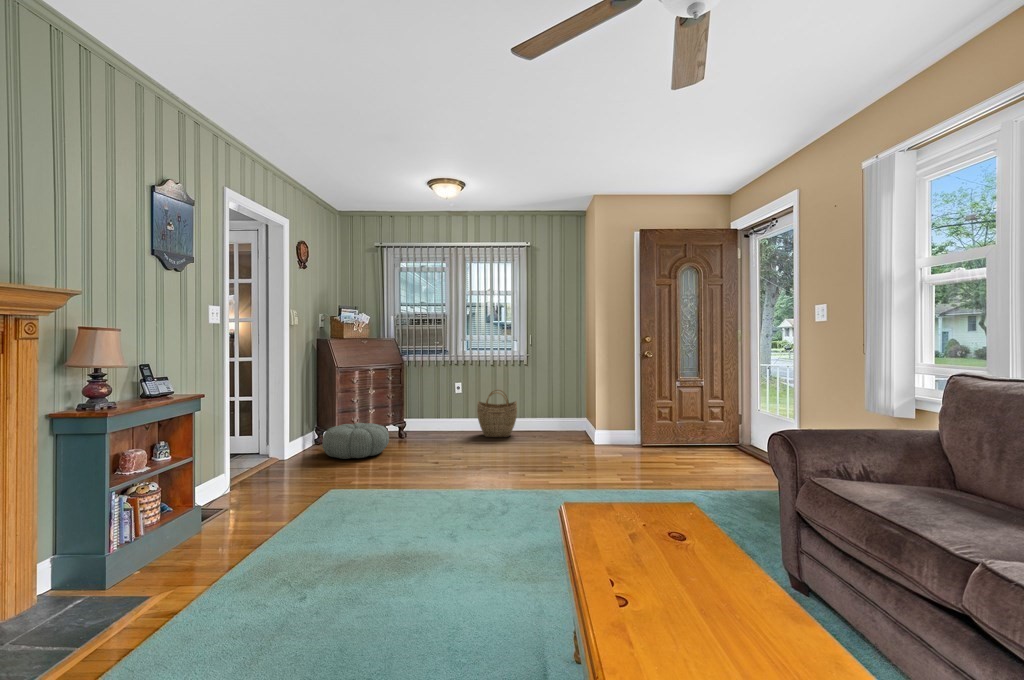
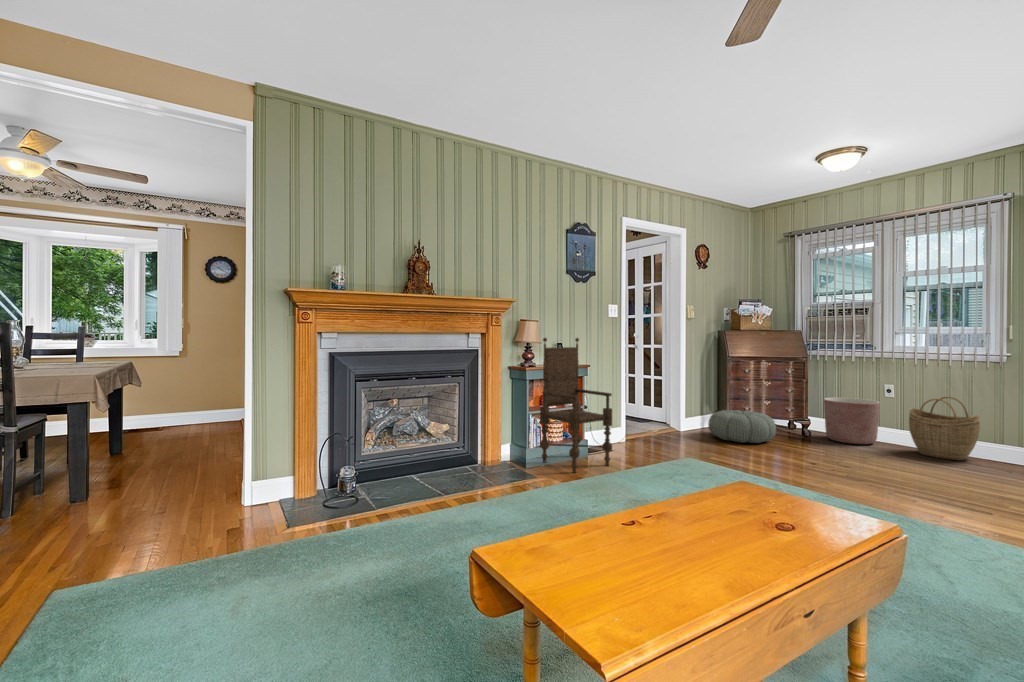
armchair: none [132,355,260,567] -> present [540,338,612,473]
planter: none [416,398,456,438] -> present [824,398,880,444]

